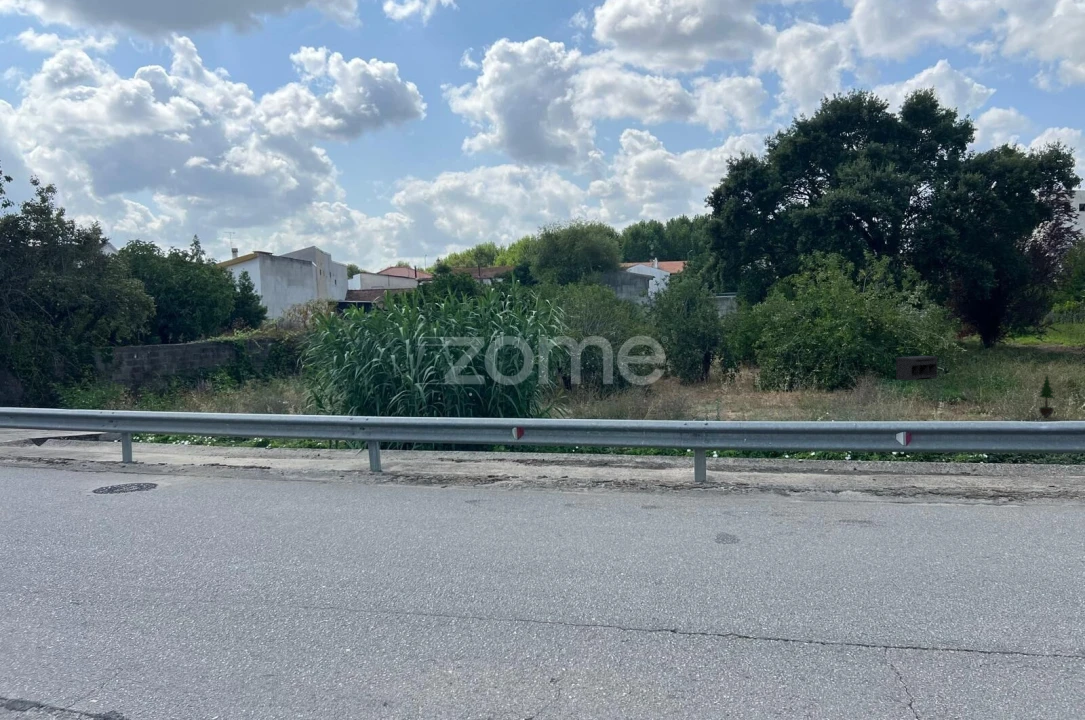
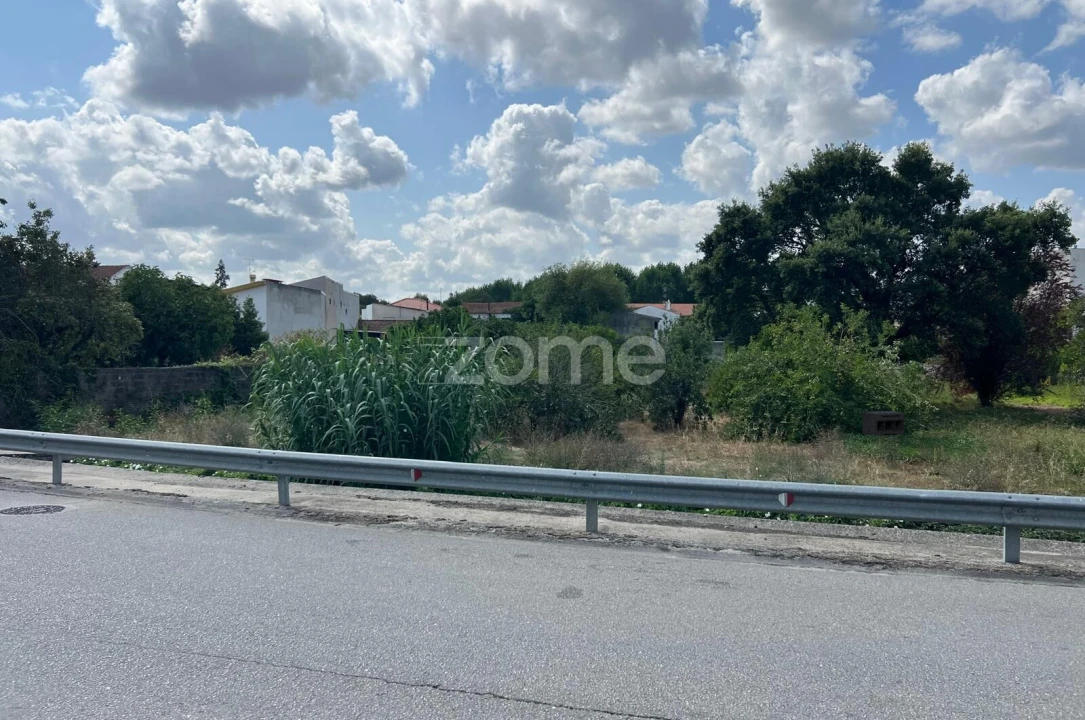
potted tree: present [1039,376,1055,418] -> none [969,439,986,482]

